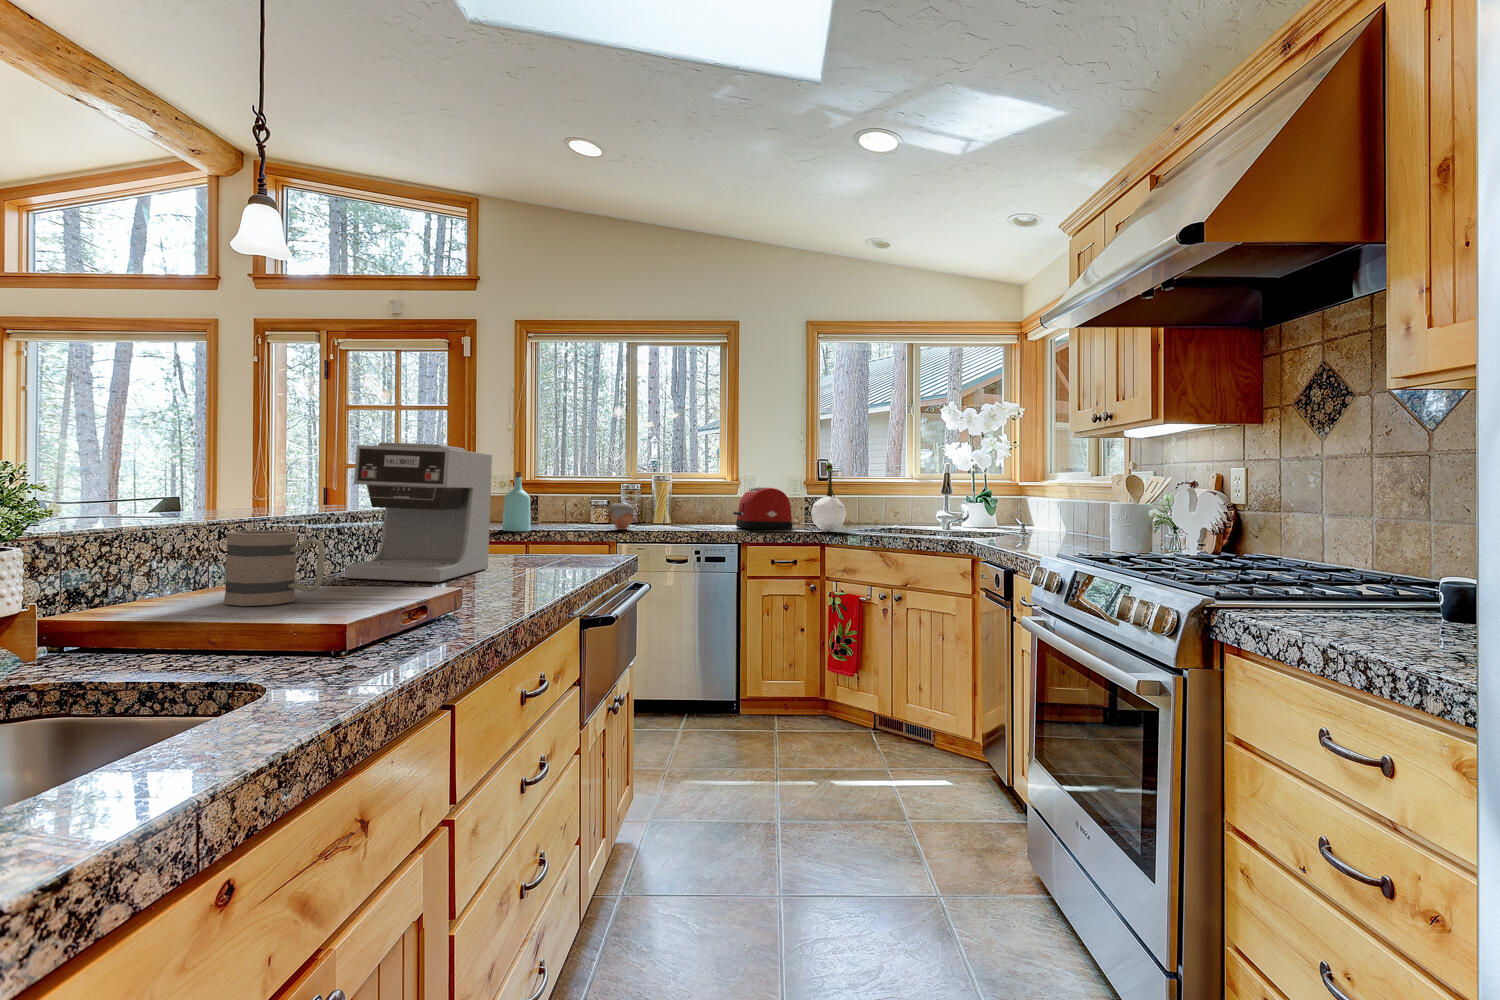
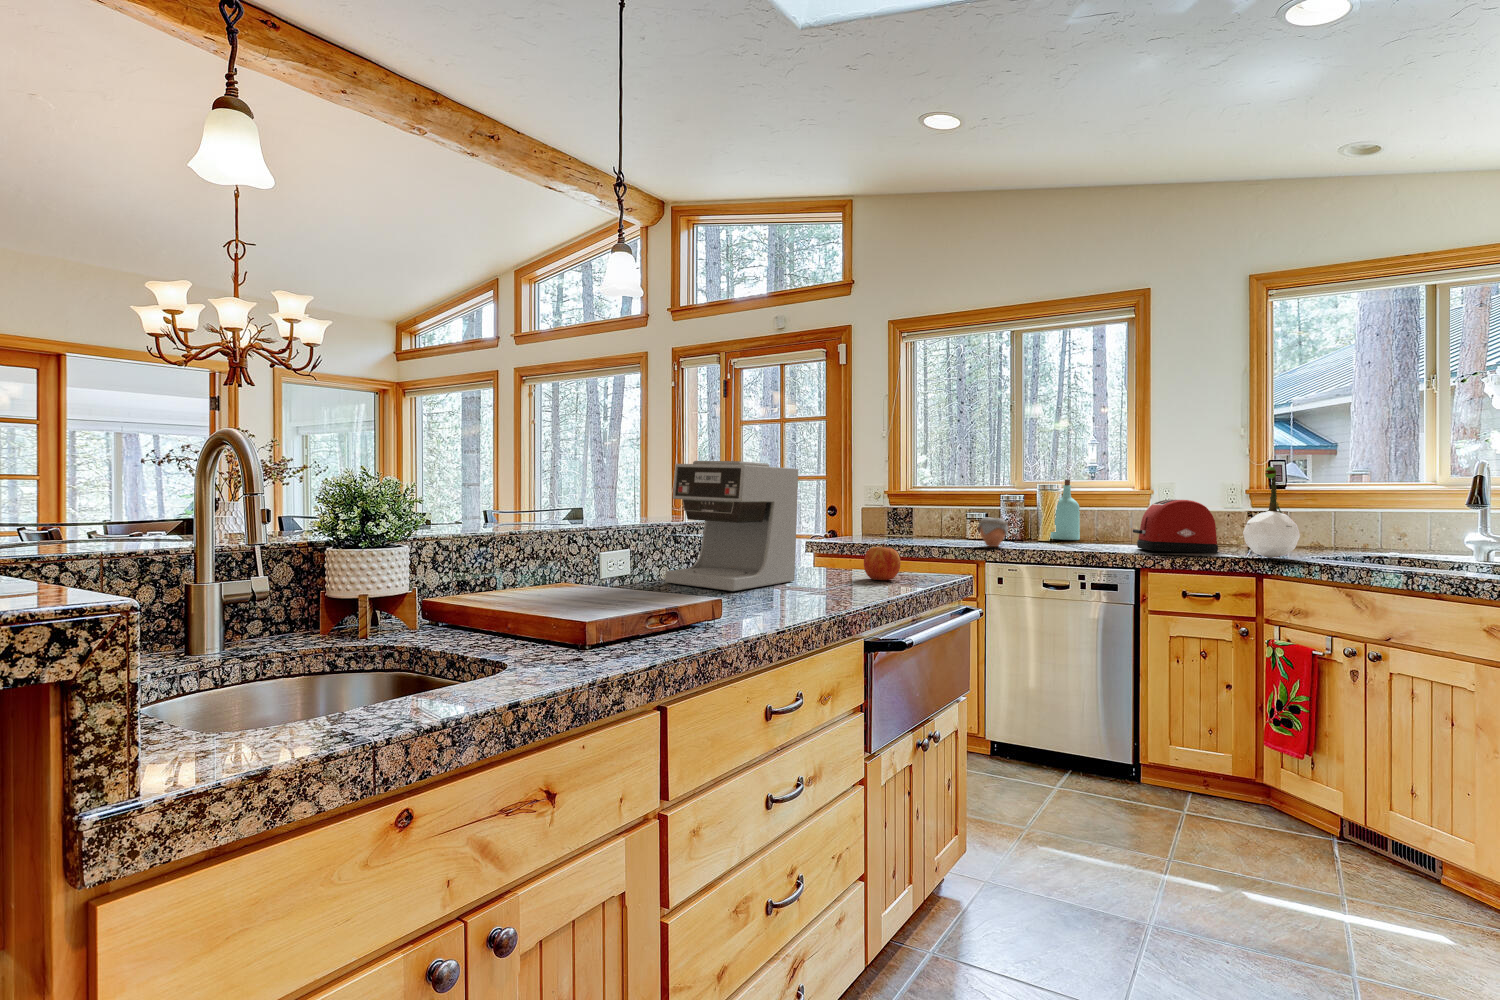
bottle: present [502,472,531,532] -> present [1050,480,1080,540]
apple: none [551,528,586,563] -> present [864,543,901,580]
mug: present [224,530,326,606] -> none [557,538,626,601]

